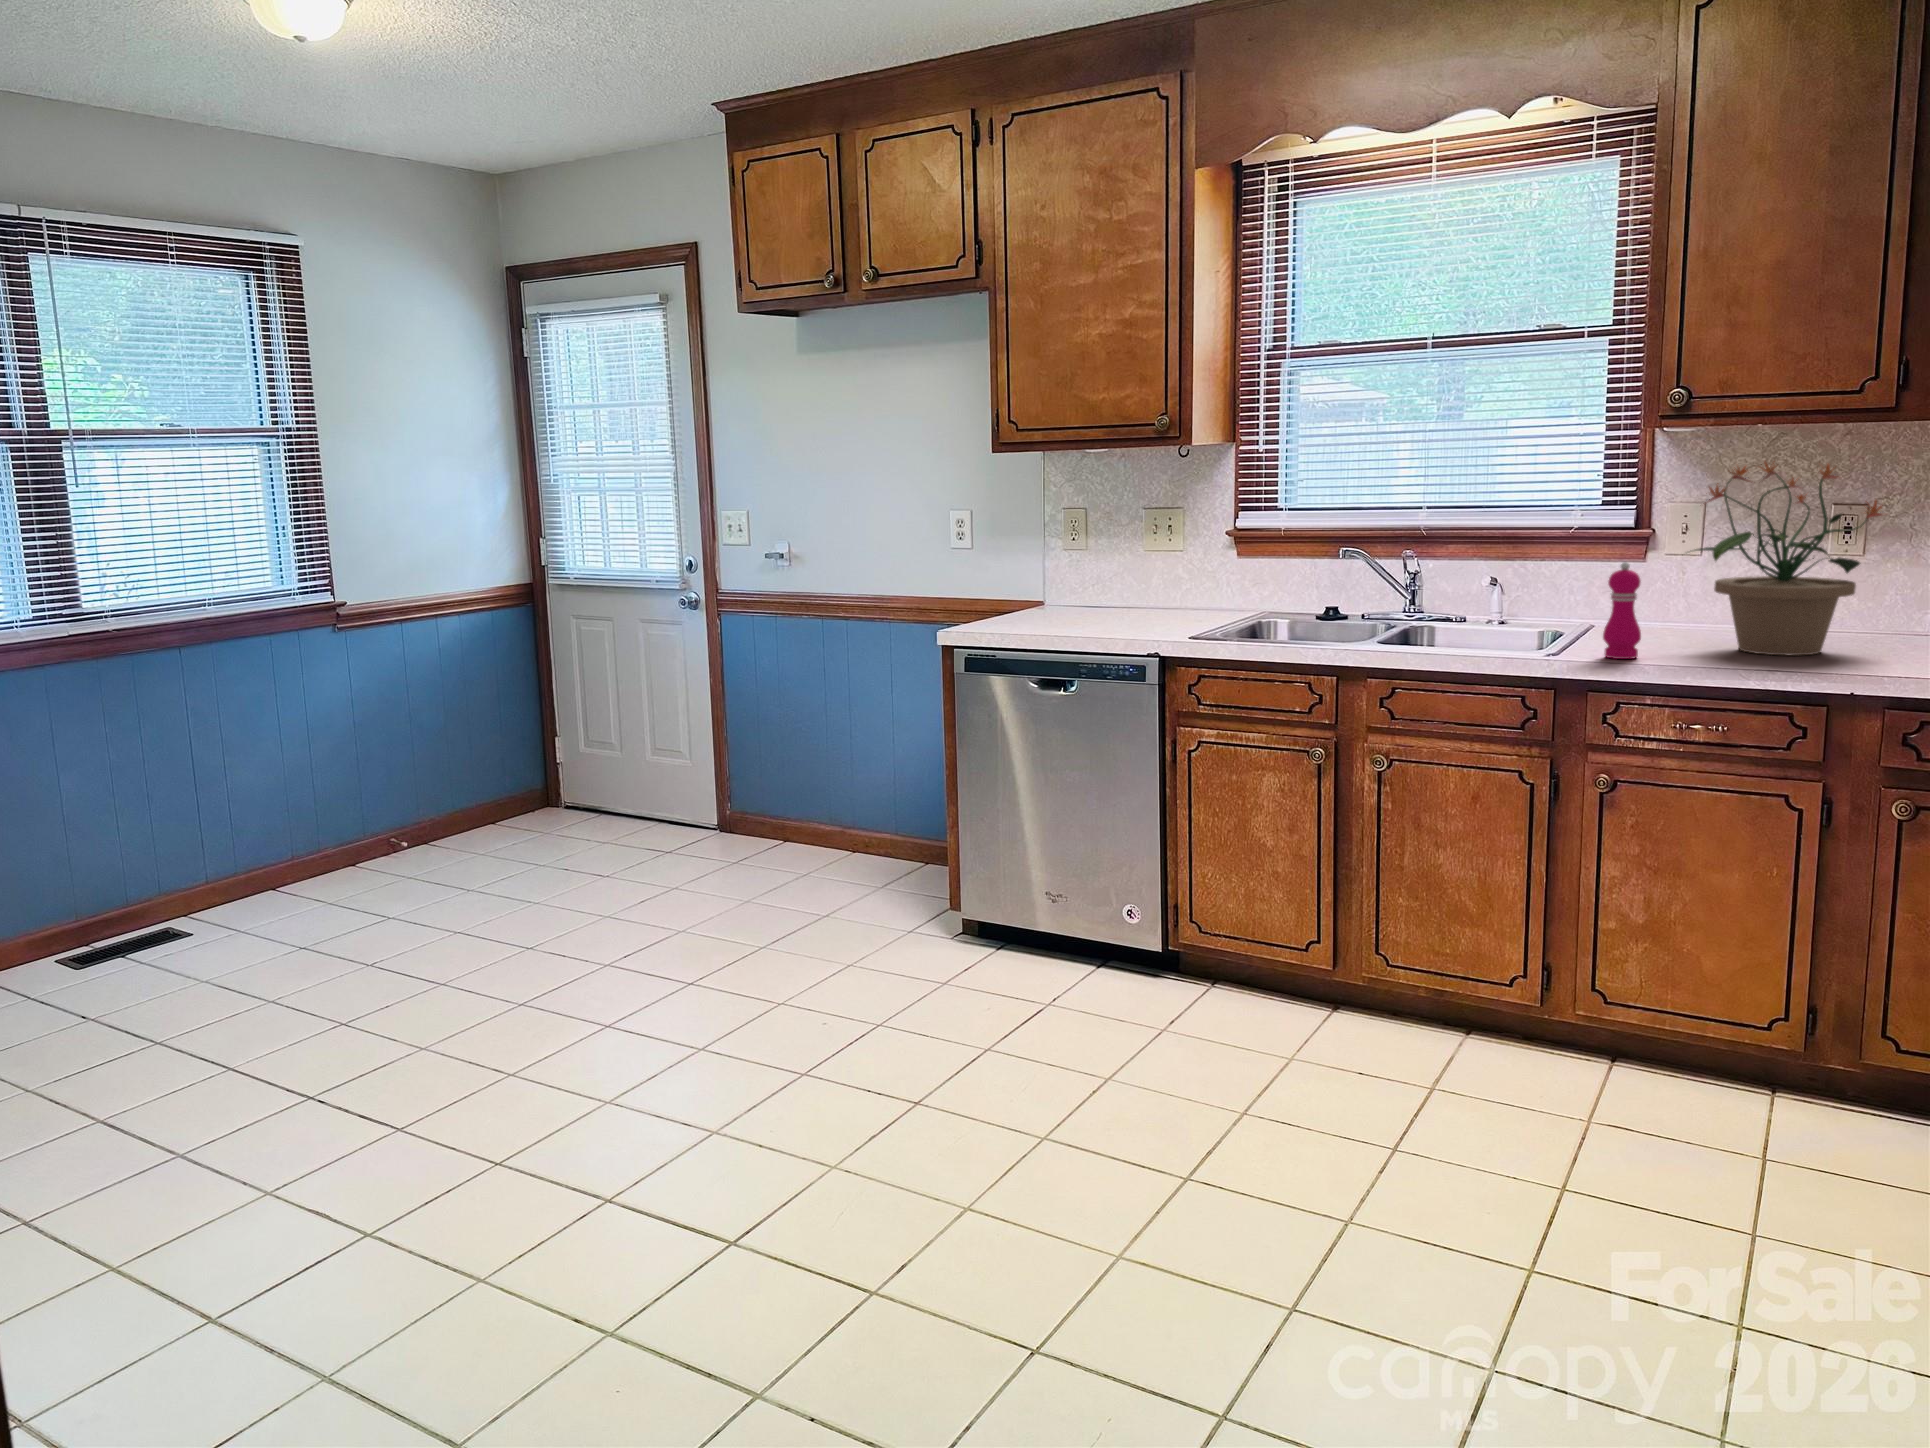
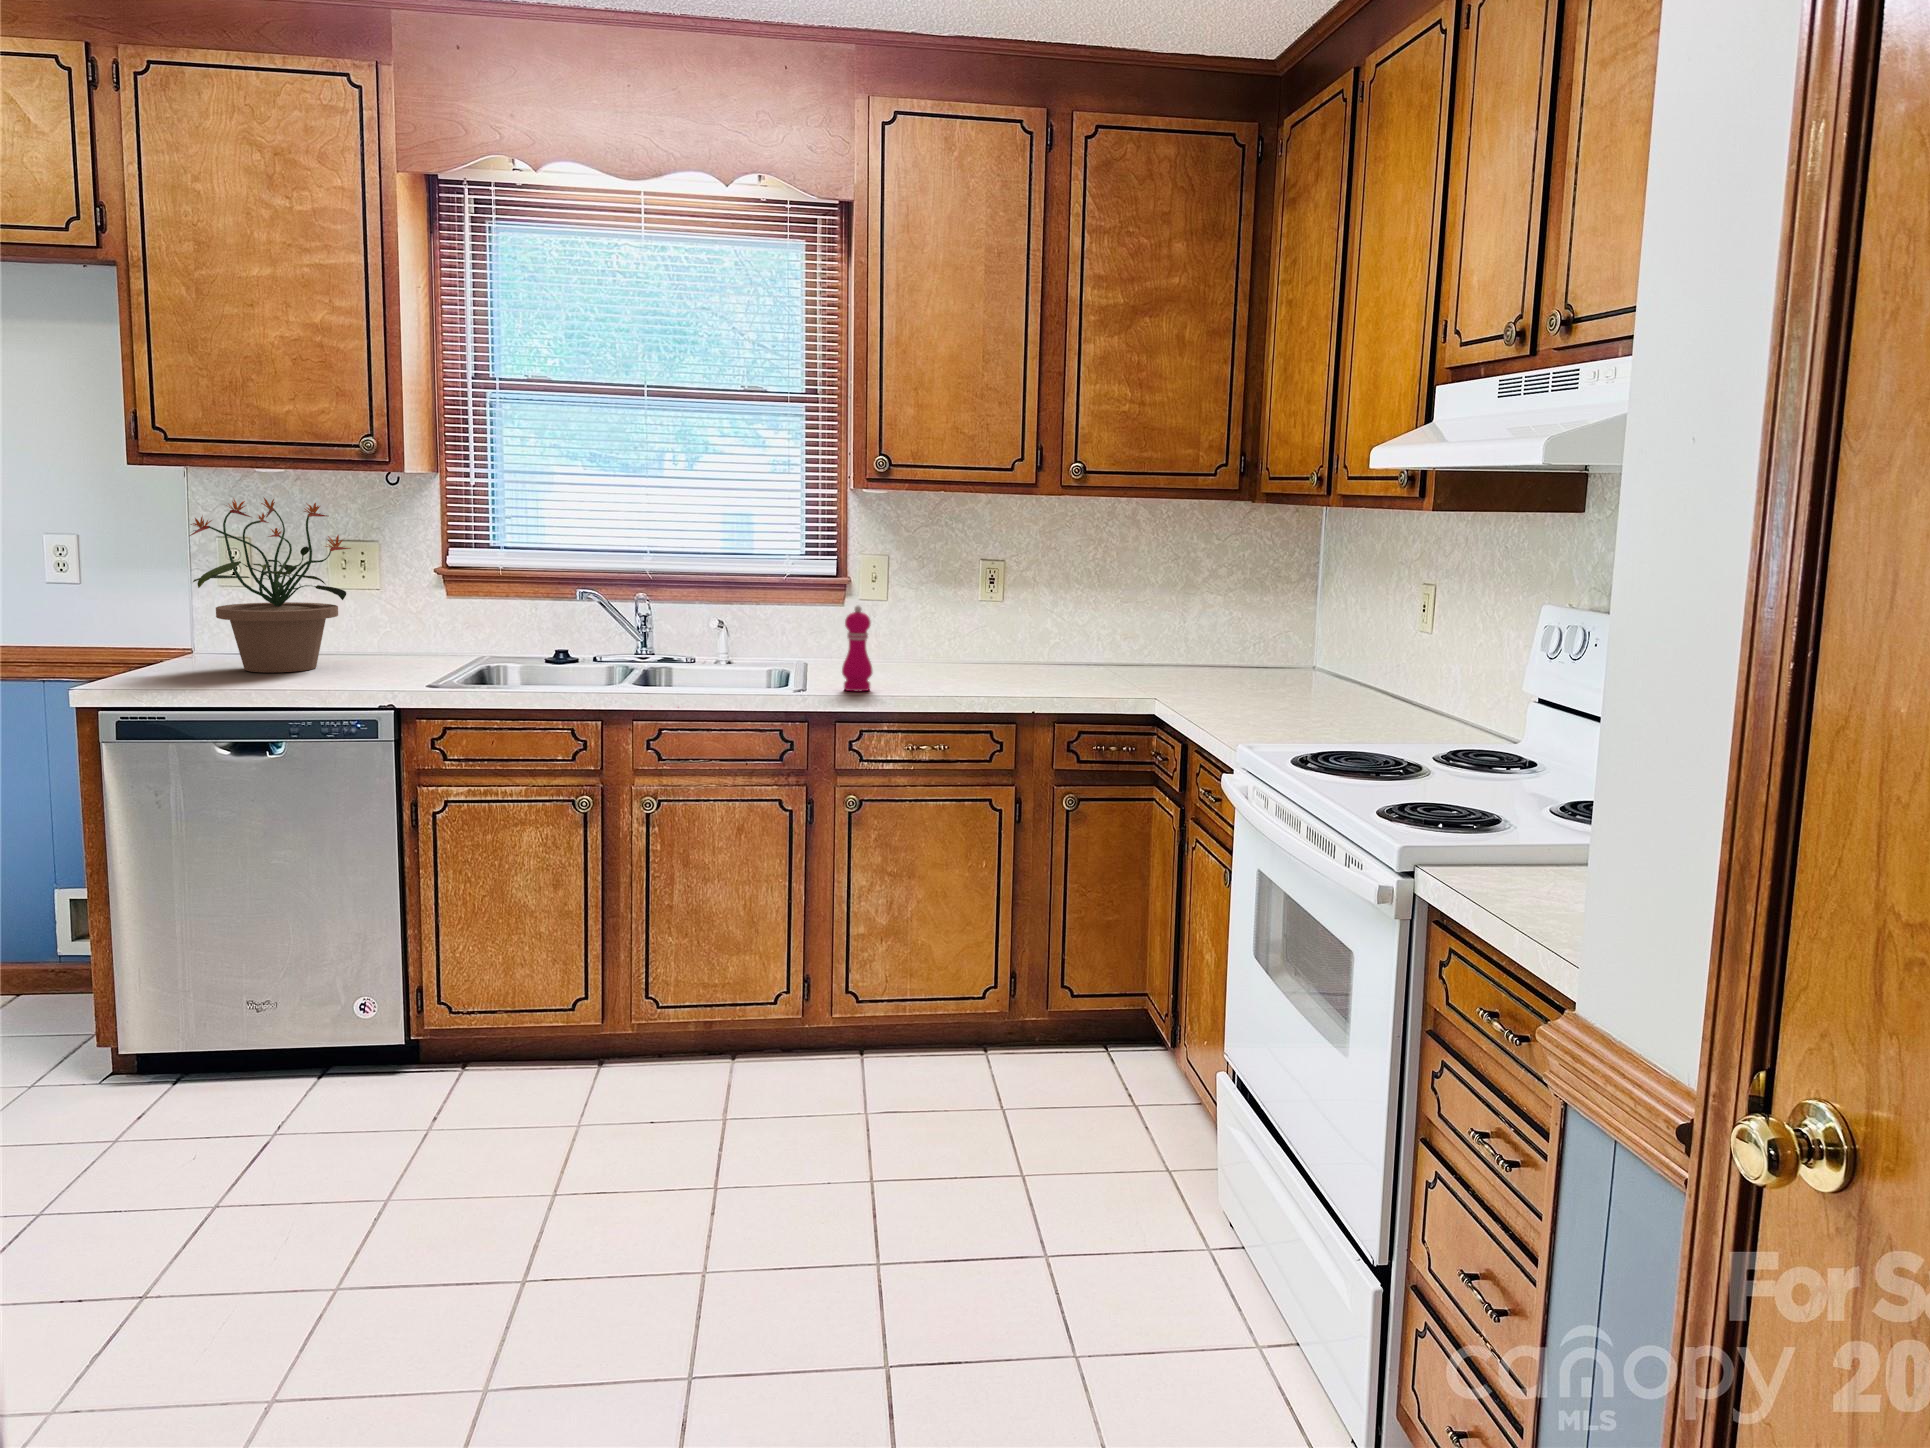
potted plant: present [1695,462,1883,656] -> present [189,498,351,672]

